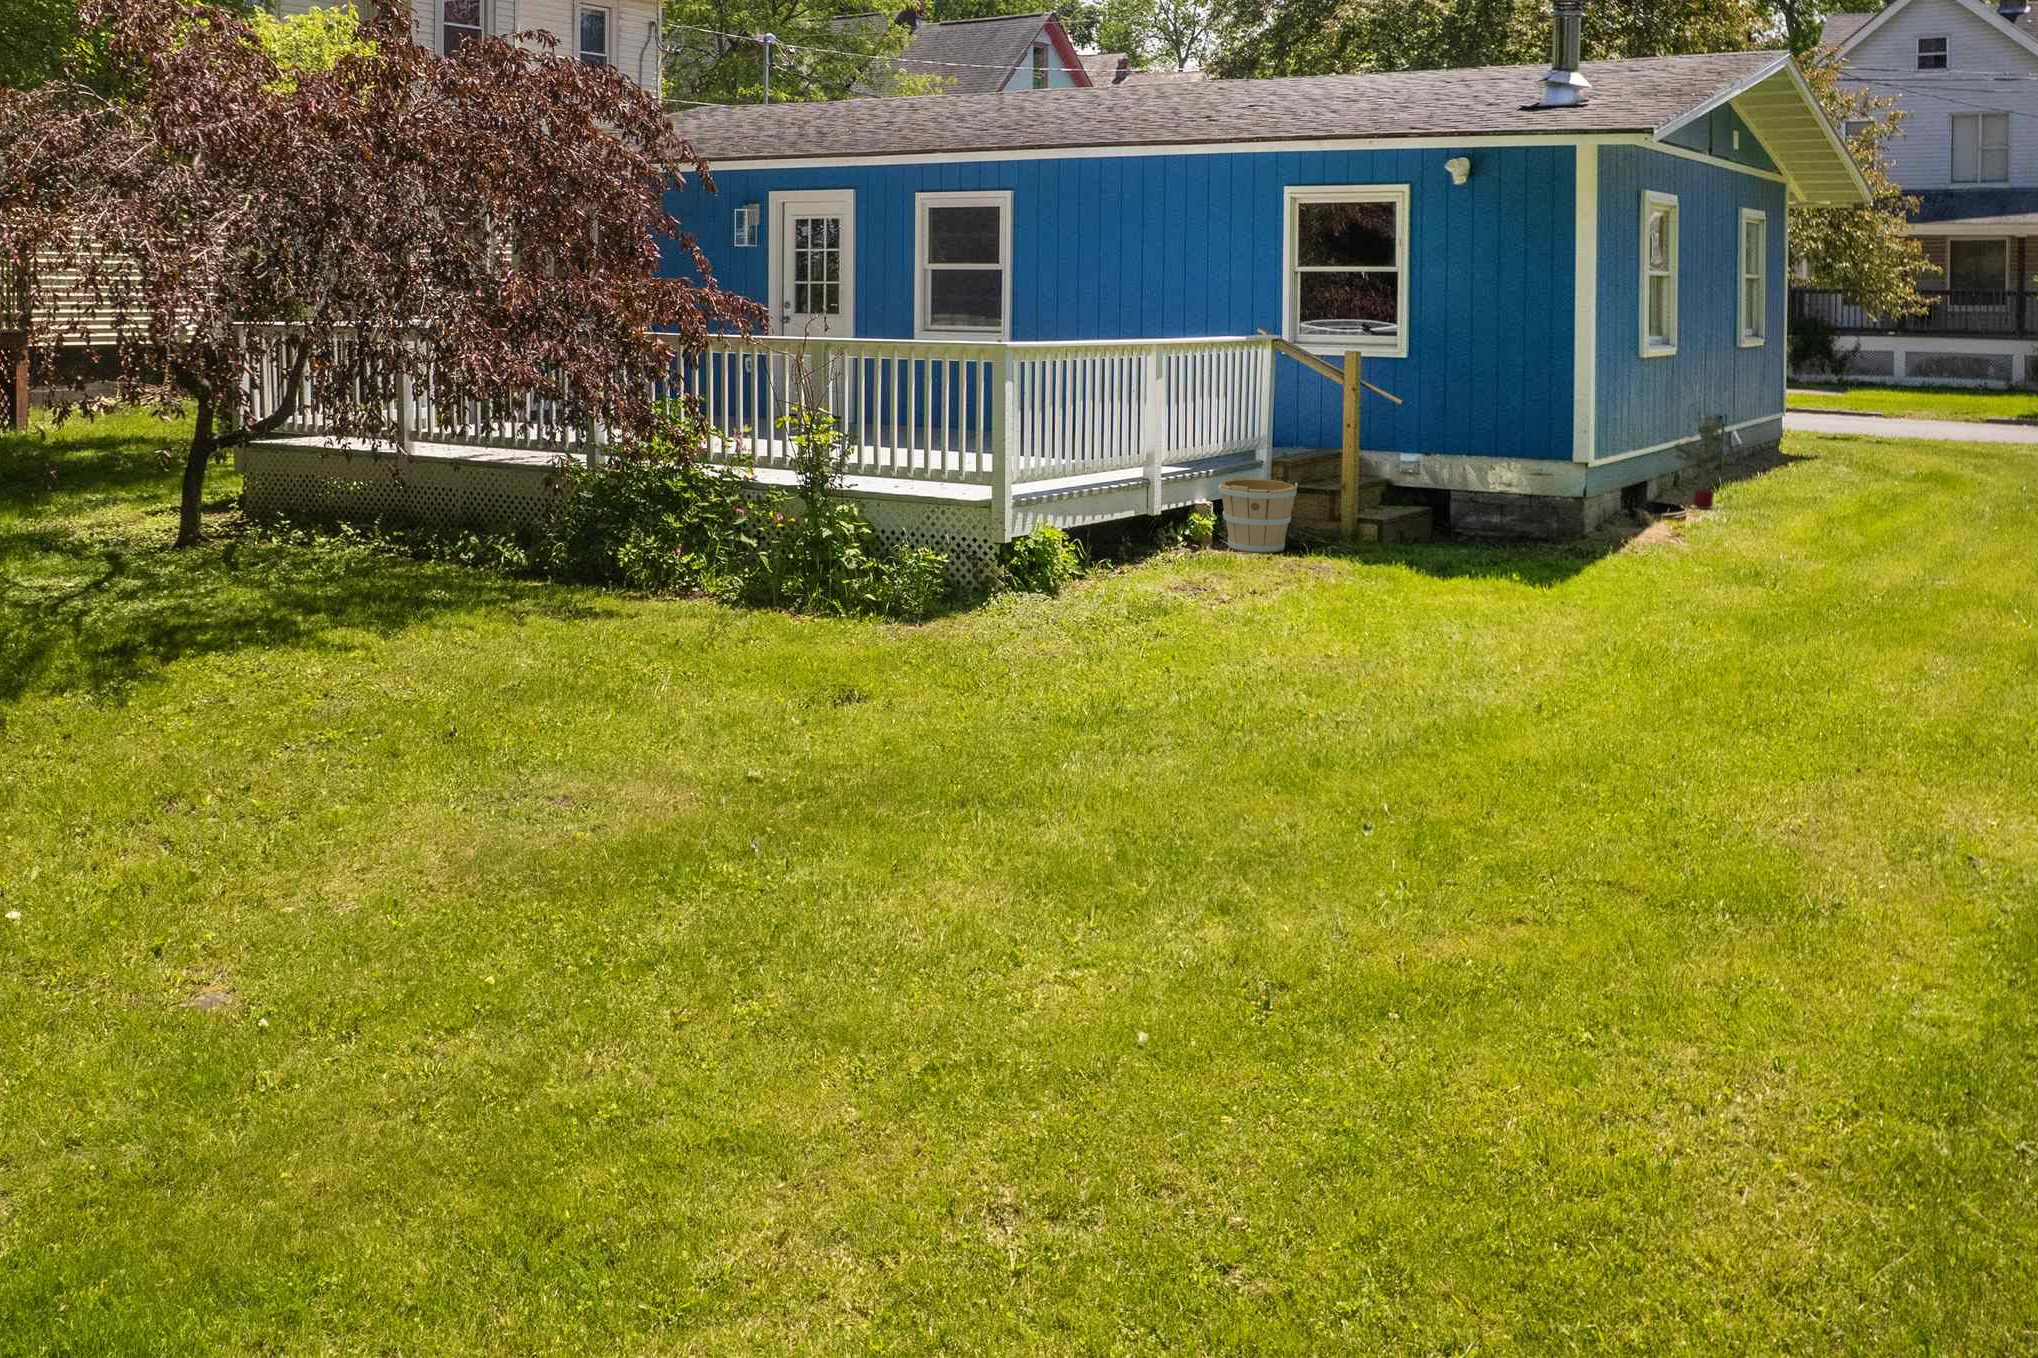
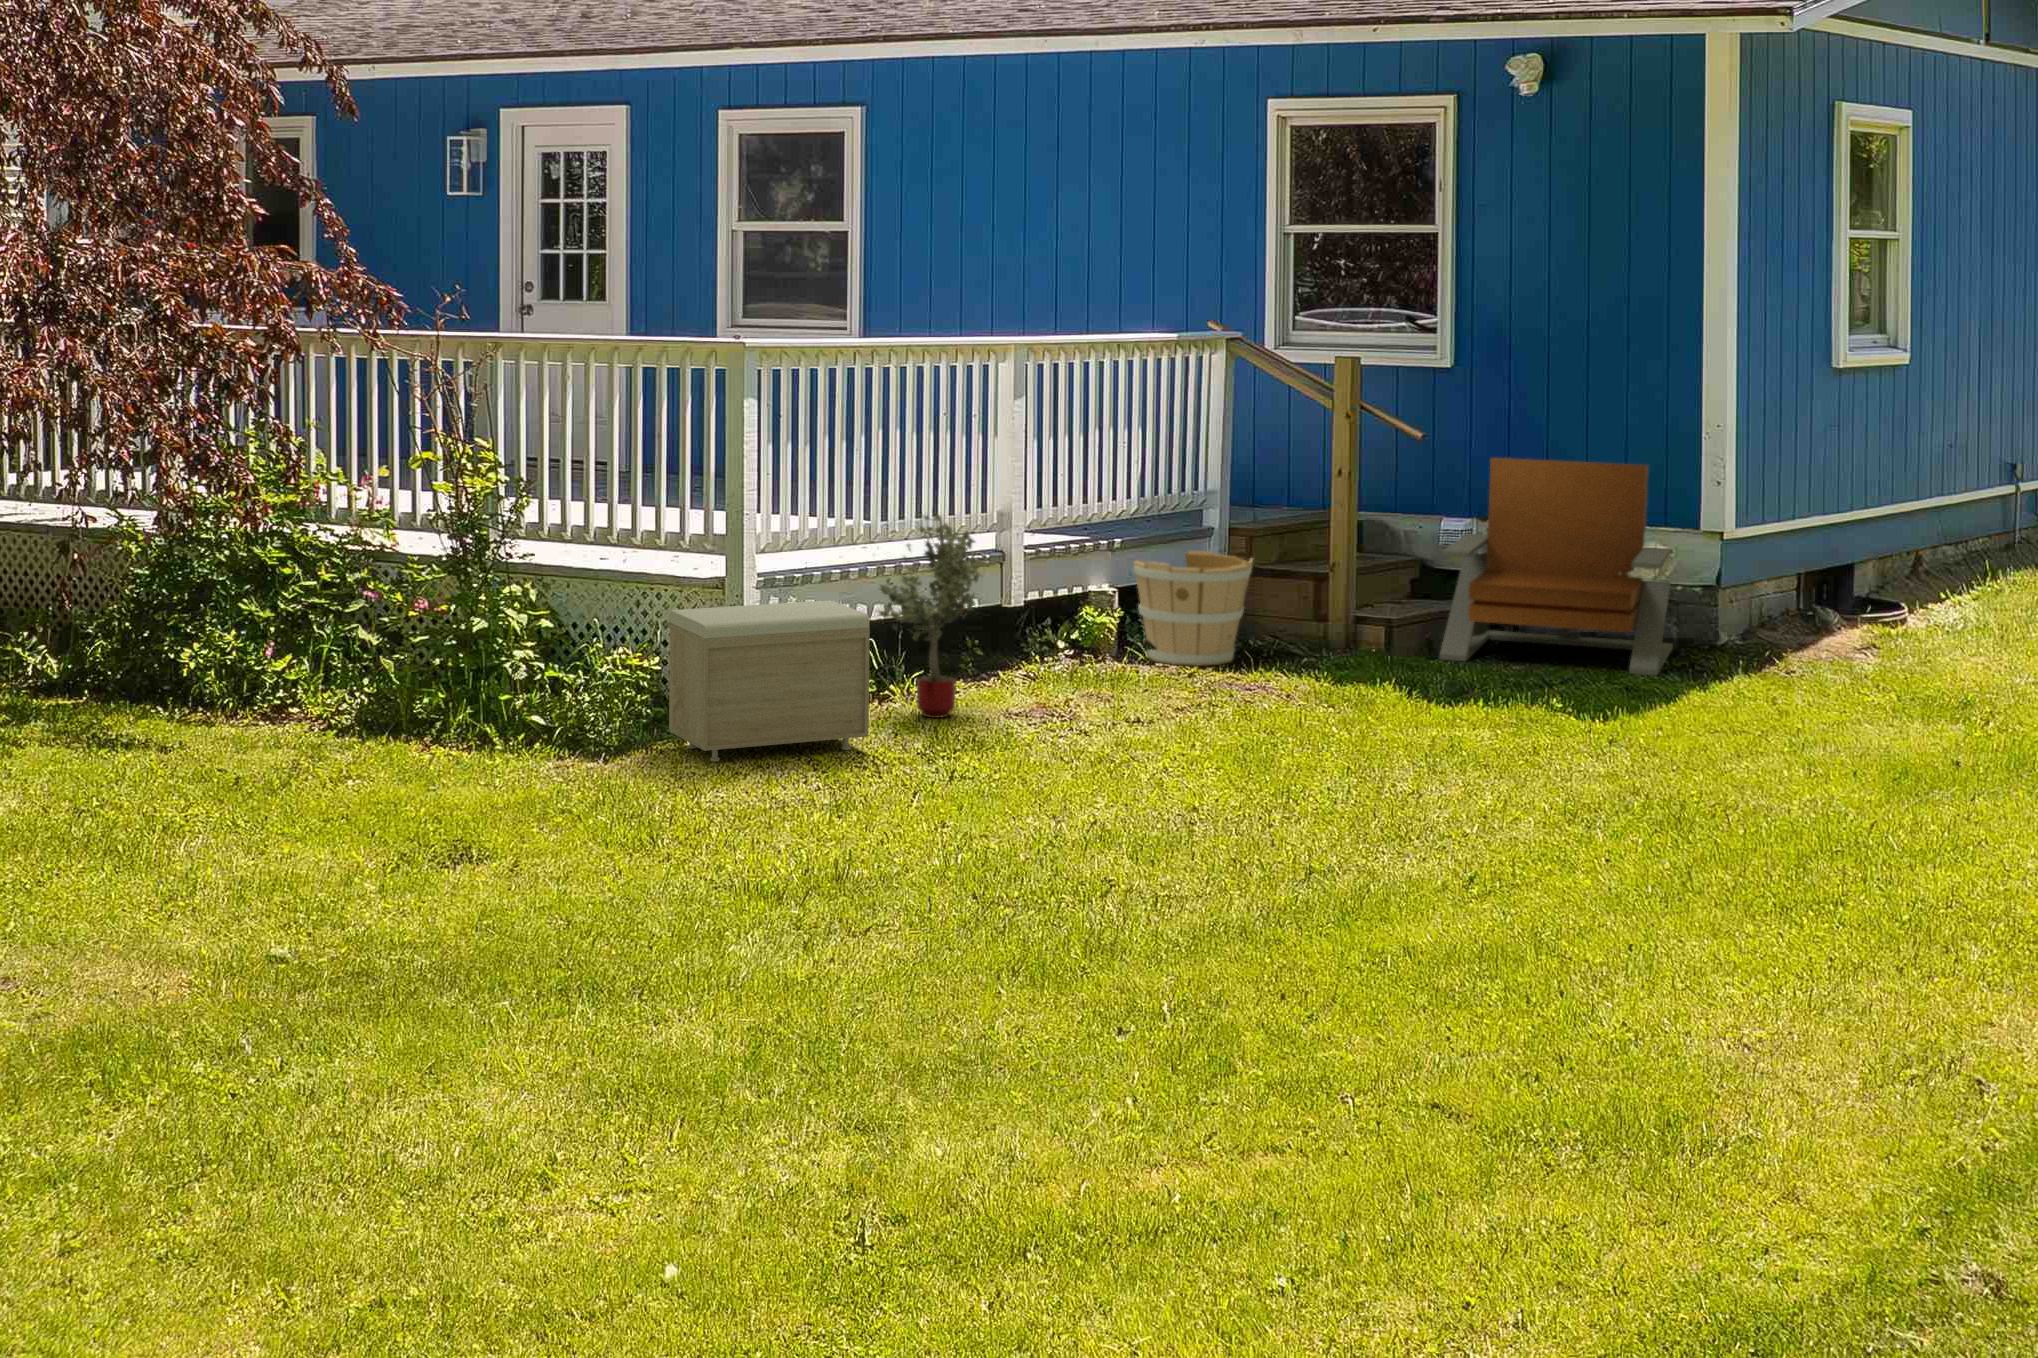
potted tree: present [1674,412,1726,509] -> present [878,514,981,718]
lounge chair: none [1415,417,1563,558] -> present [1439,458,1673,675]
storage bench: none [957,514,1091,623] -> present [668,600,870,761]

